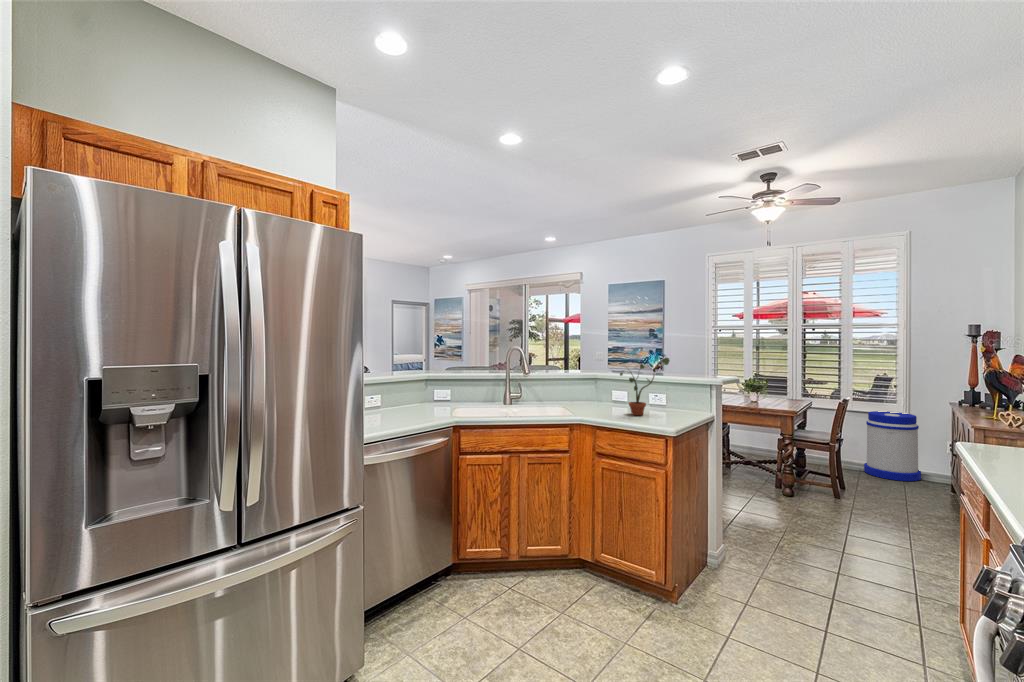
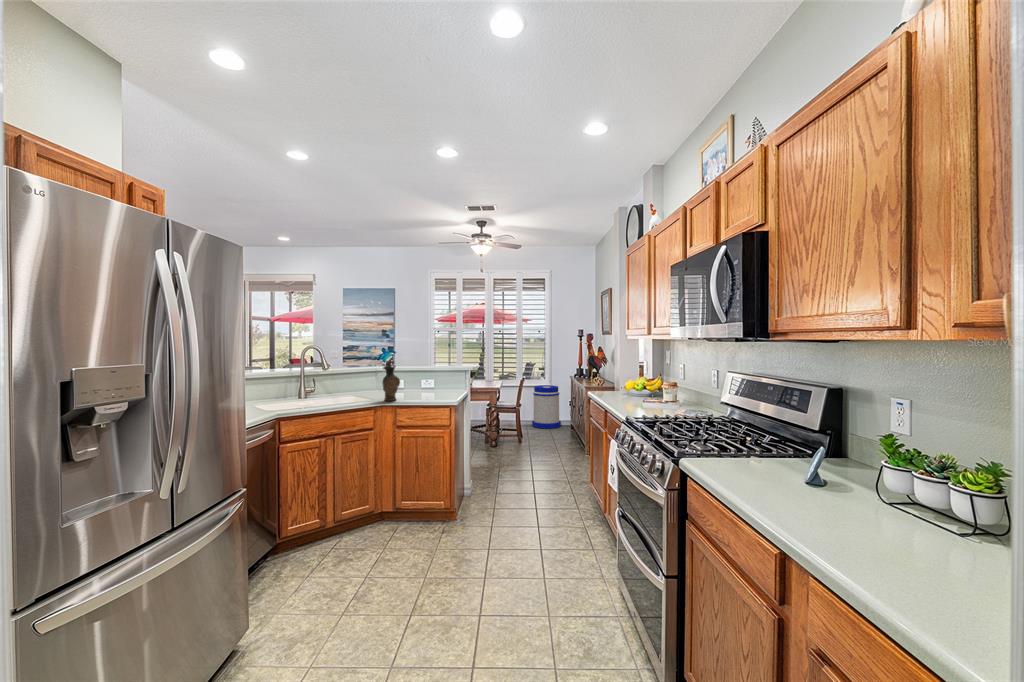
potted plant: present [620,358,670,415] -> none [405,352,439,396]
ceramic pitcher: none [583,367,605,419] -> present [382,361,400,401]

